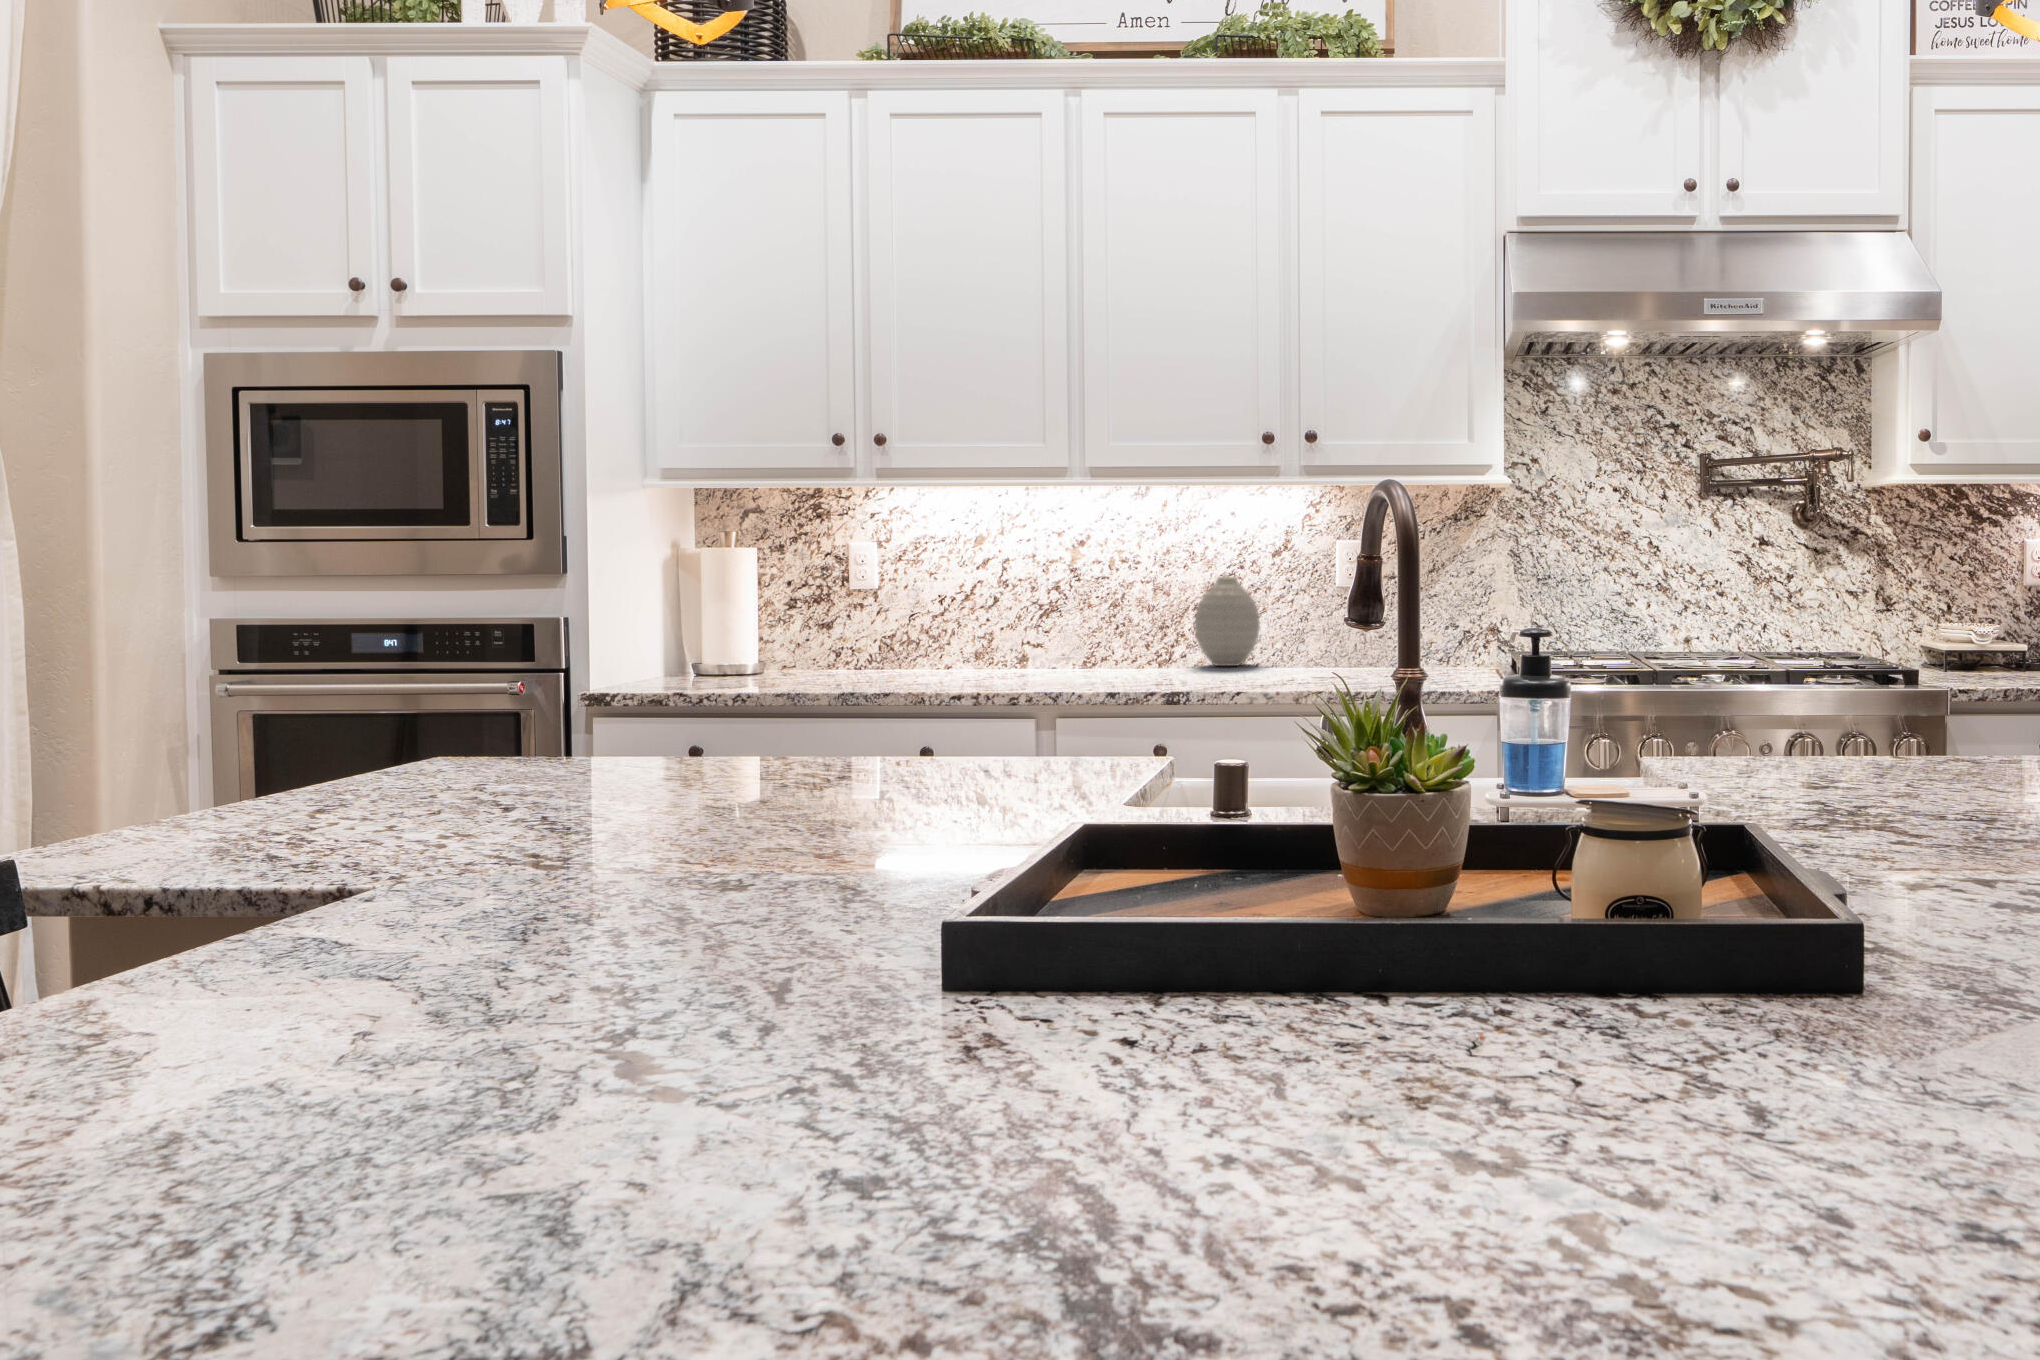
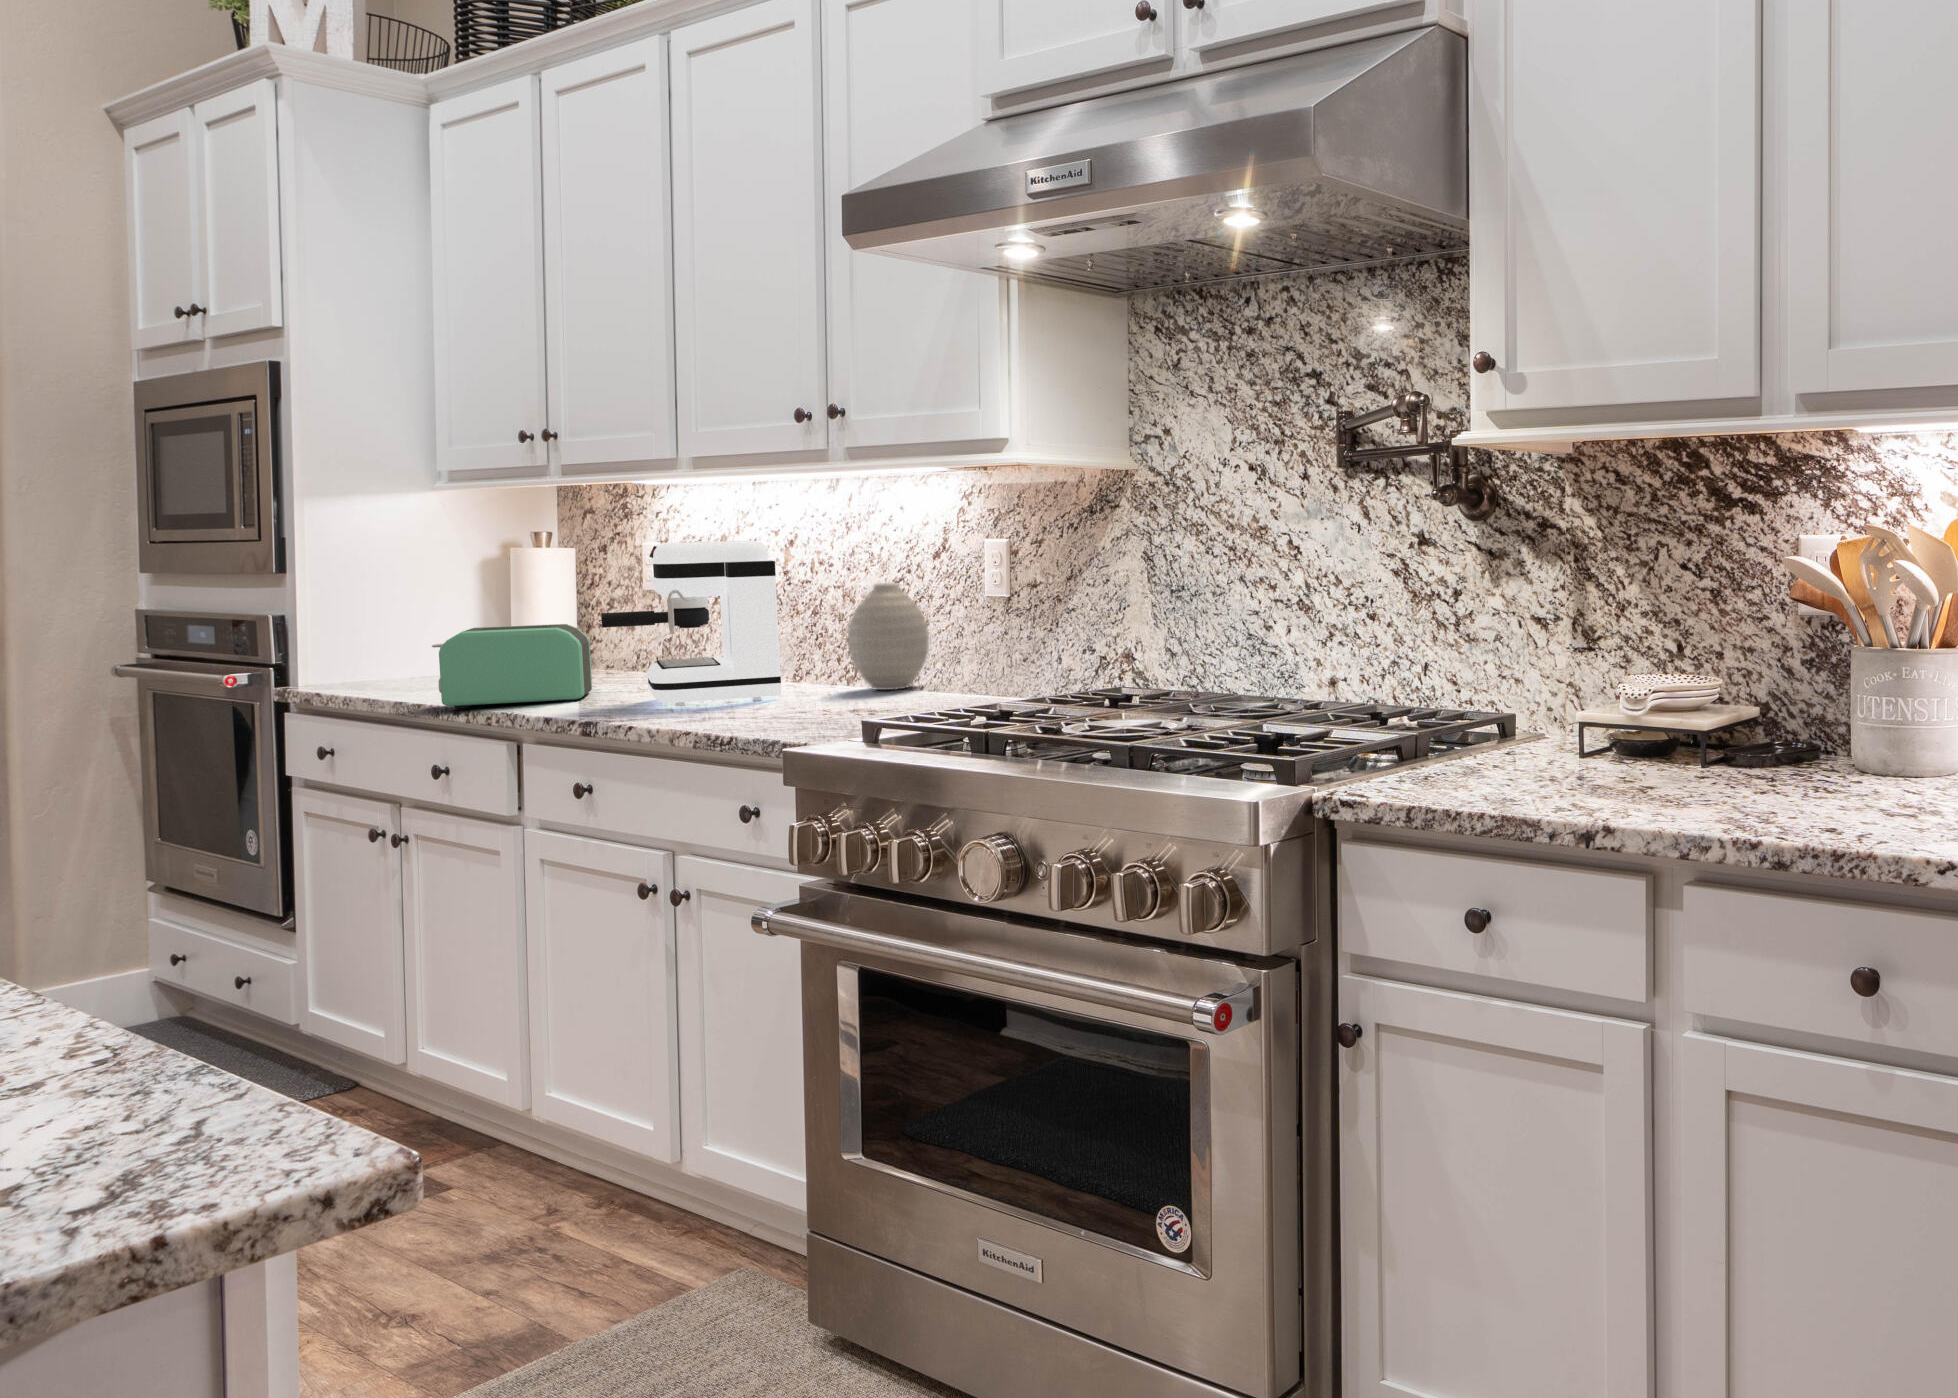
coffee maker: none [1022,539,1170,681] -> present [601,541,781,706]
toaster: none [808,616,947,693] -> present [432,624,592,708]

